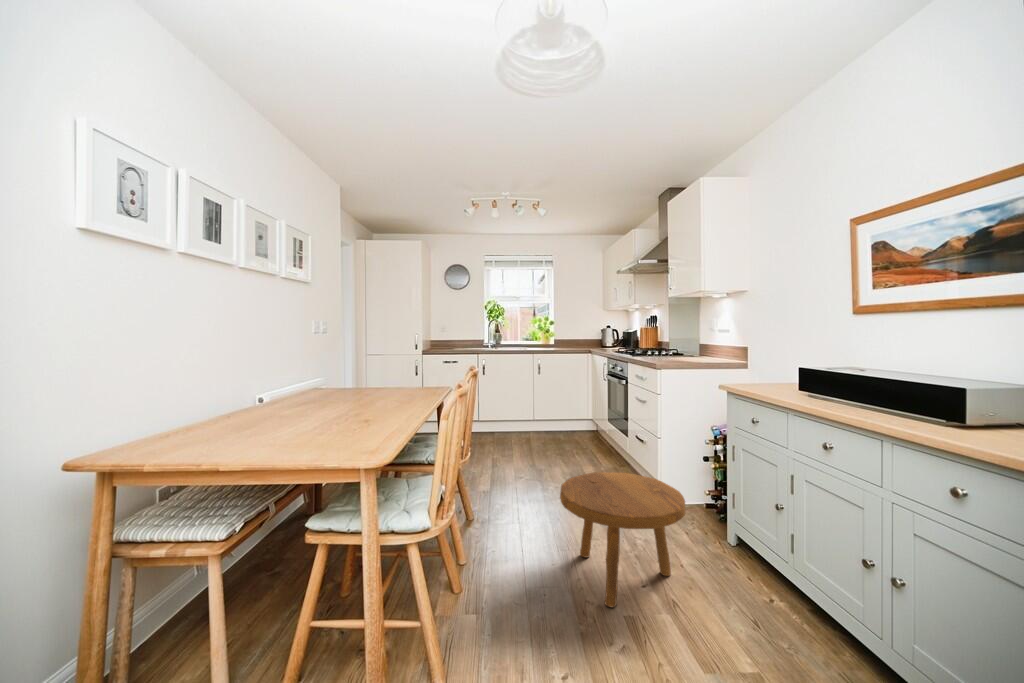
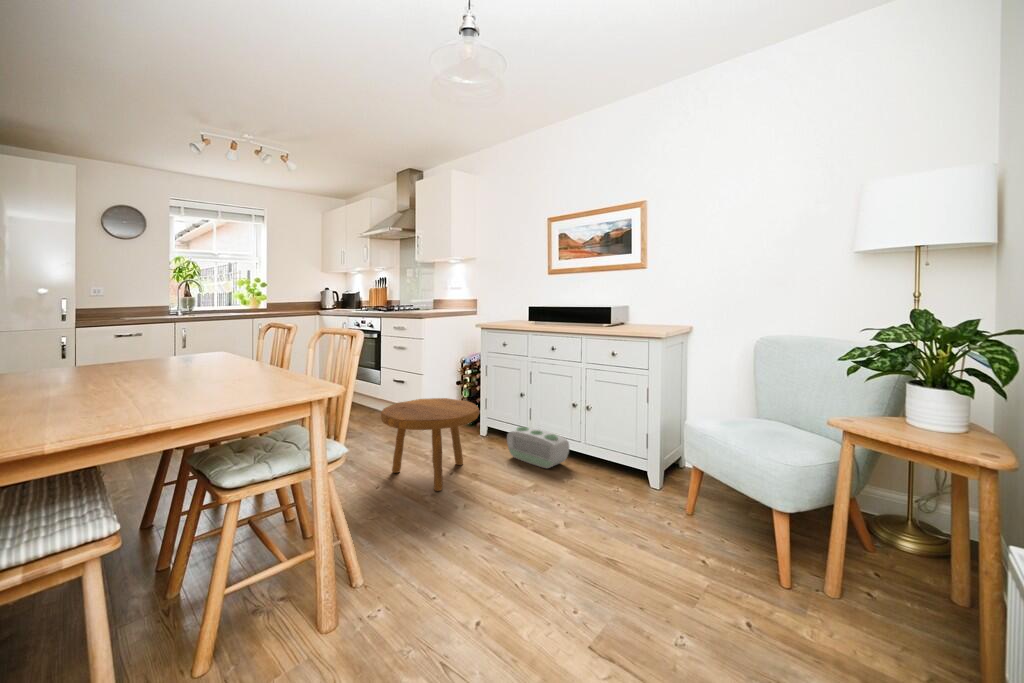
air purifier: none [745,549,853,643] -> present [507,427,569,468]

